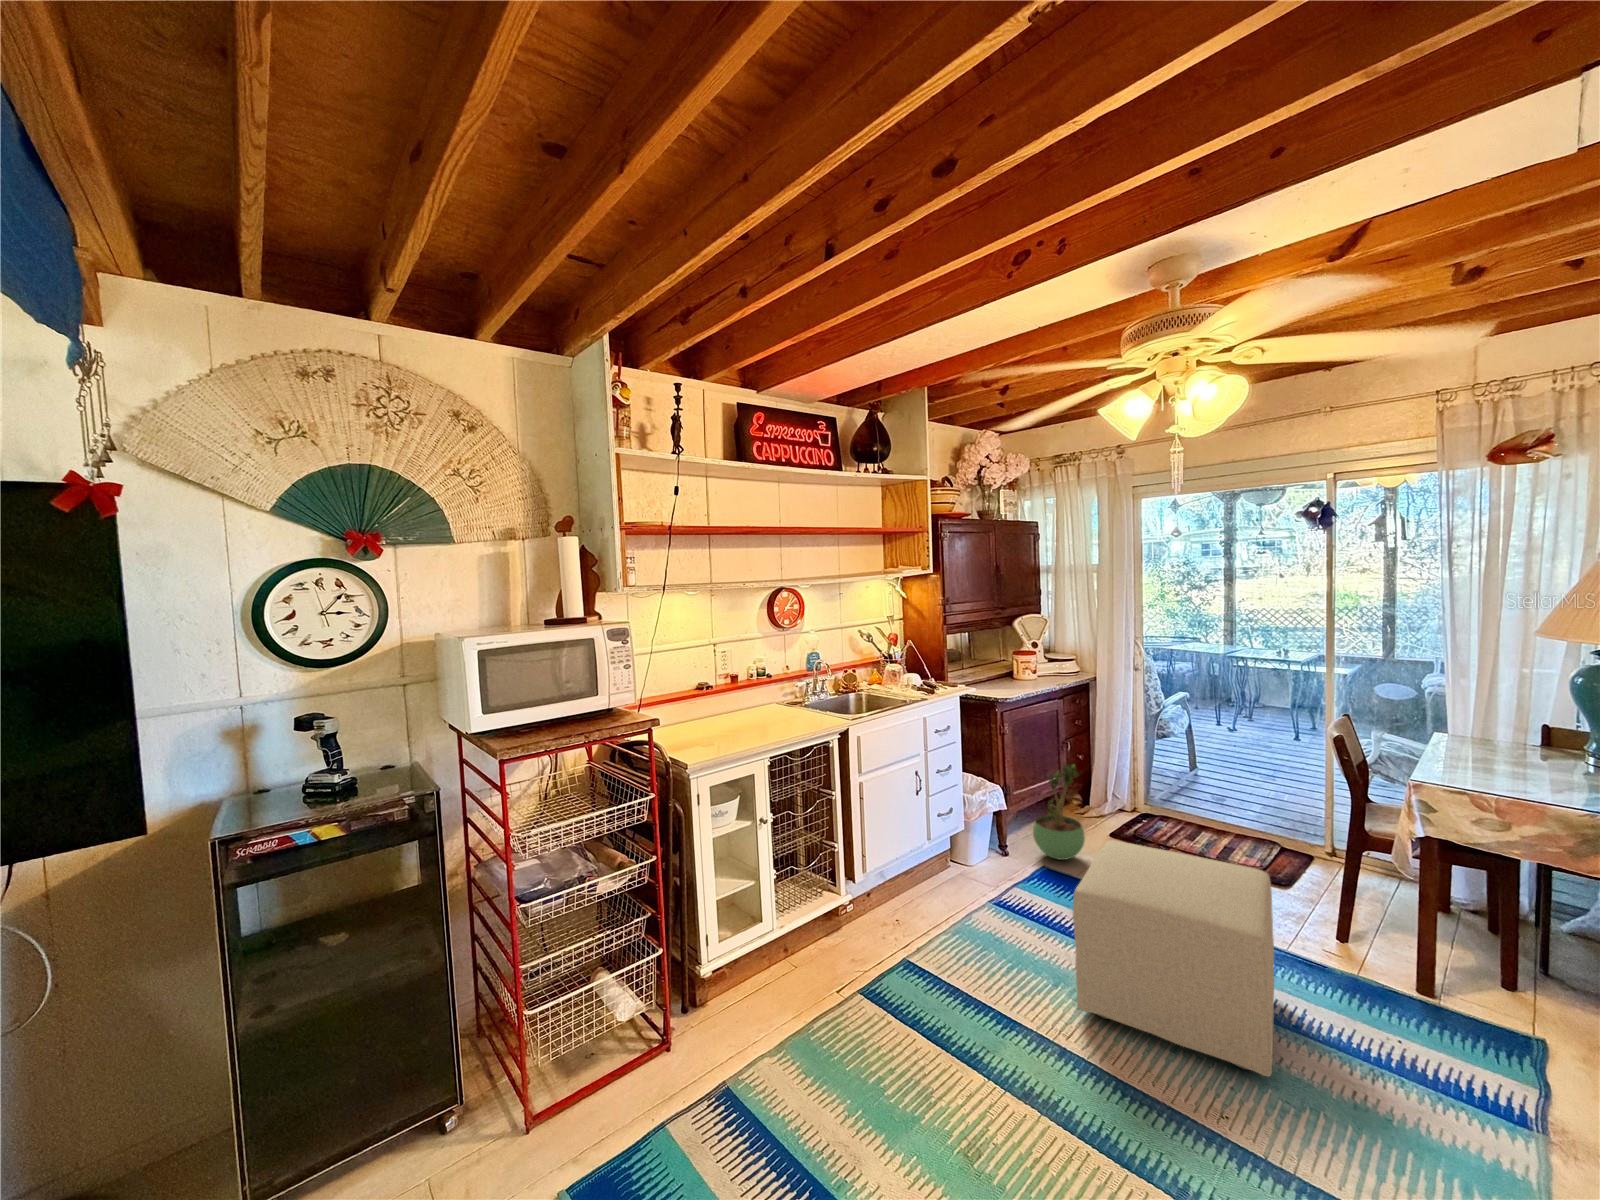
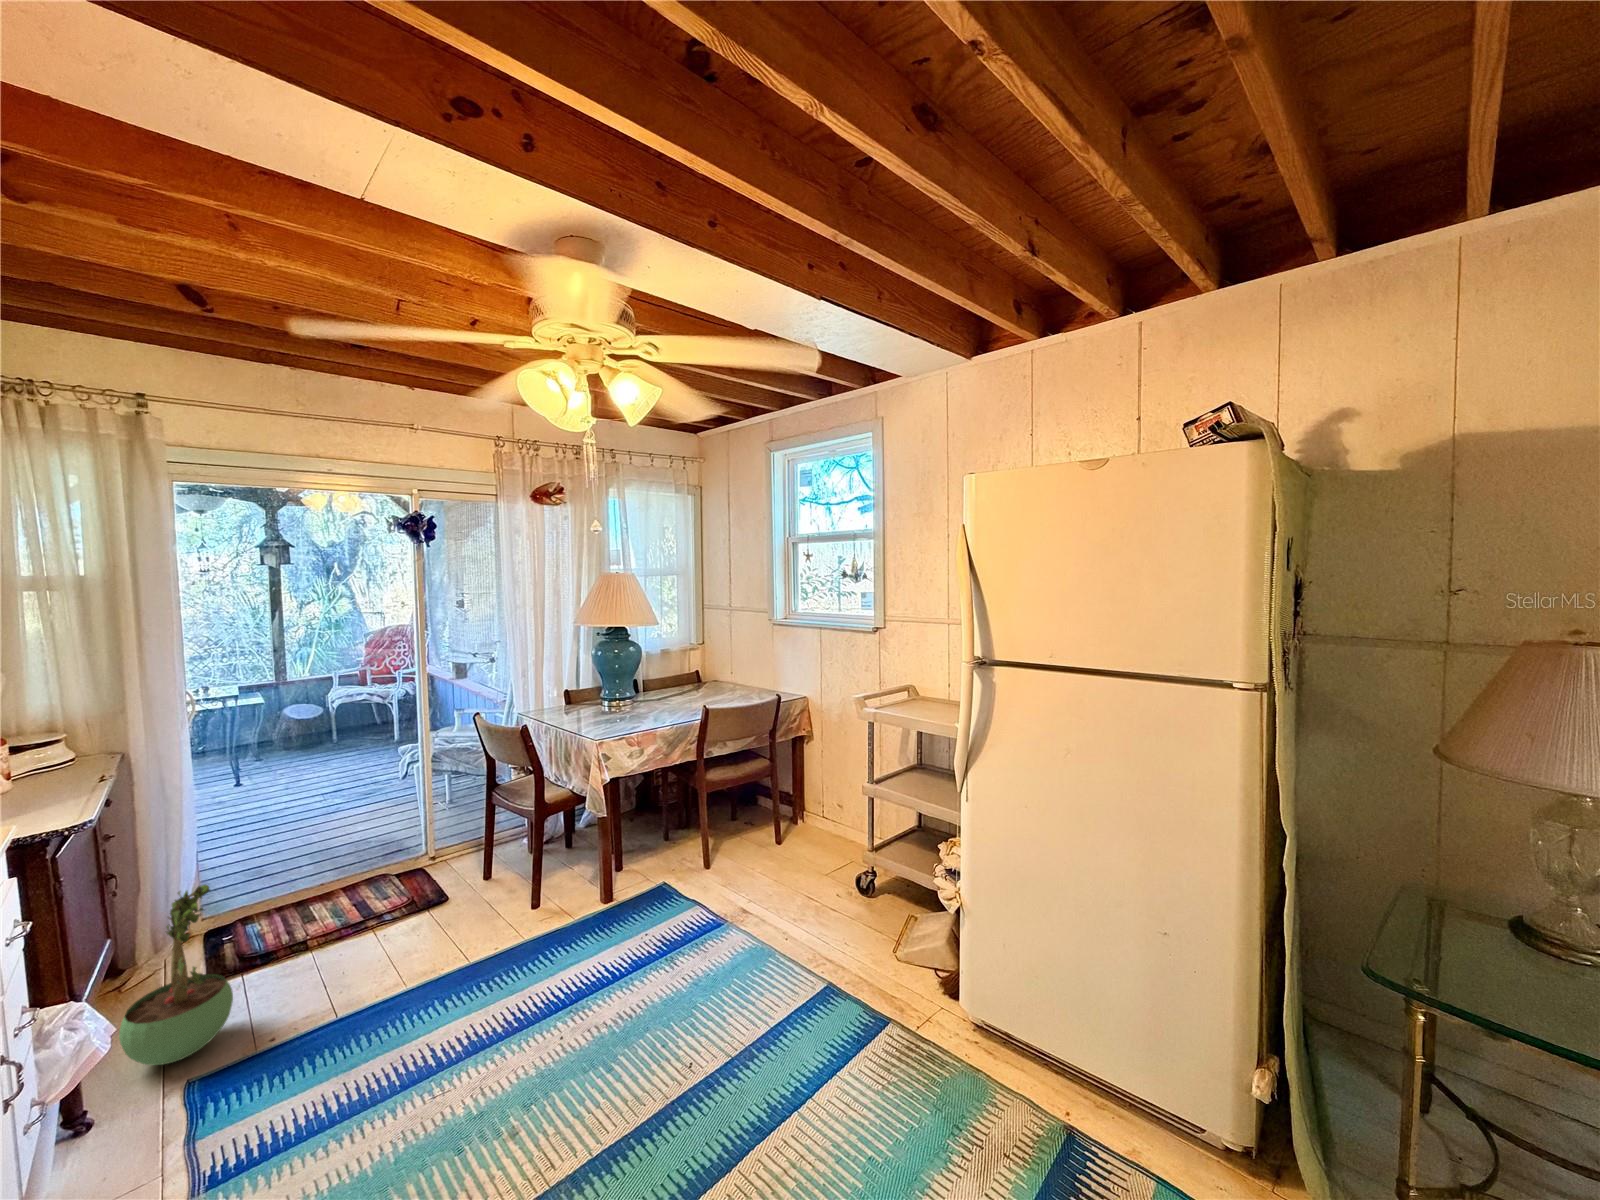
ottoman: present [1073,840,1274,1076] -> none [426,862,669,1132]

